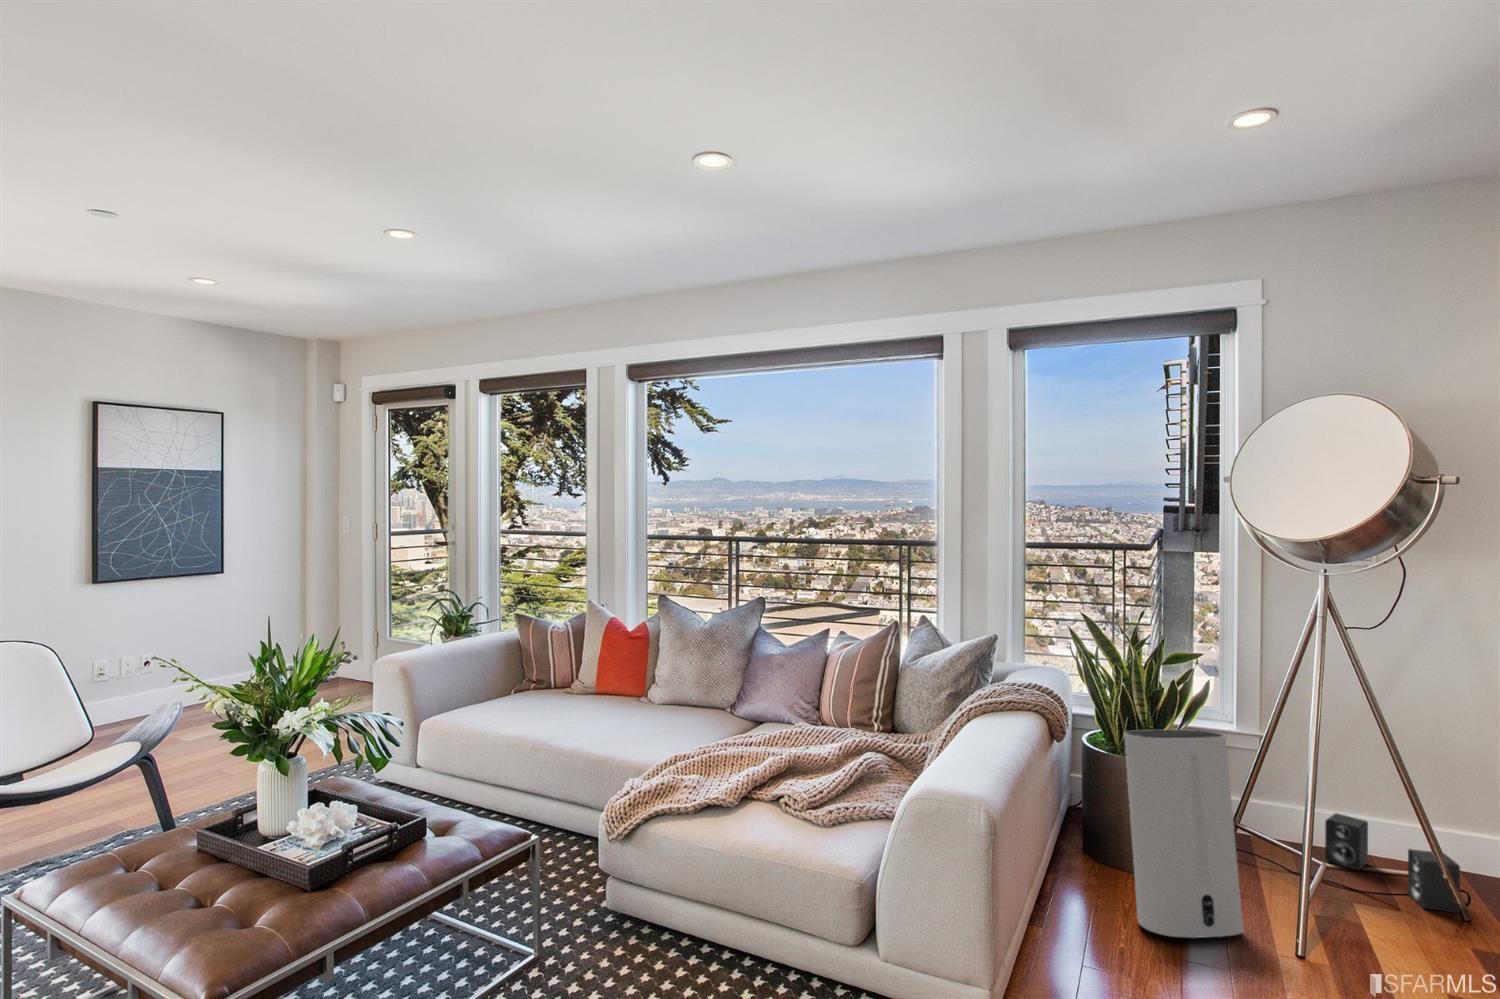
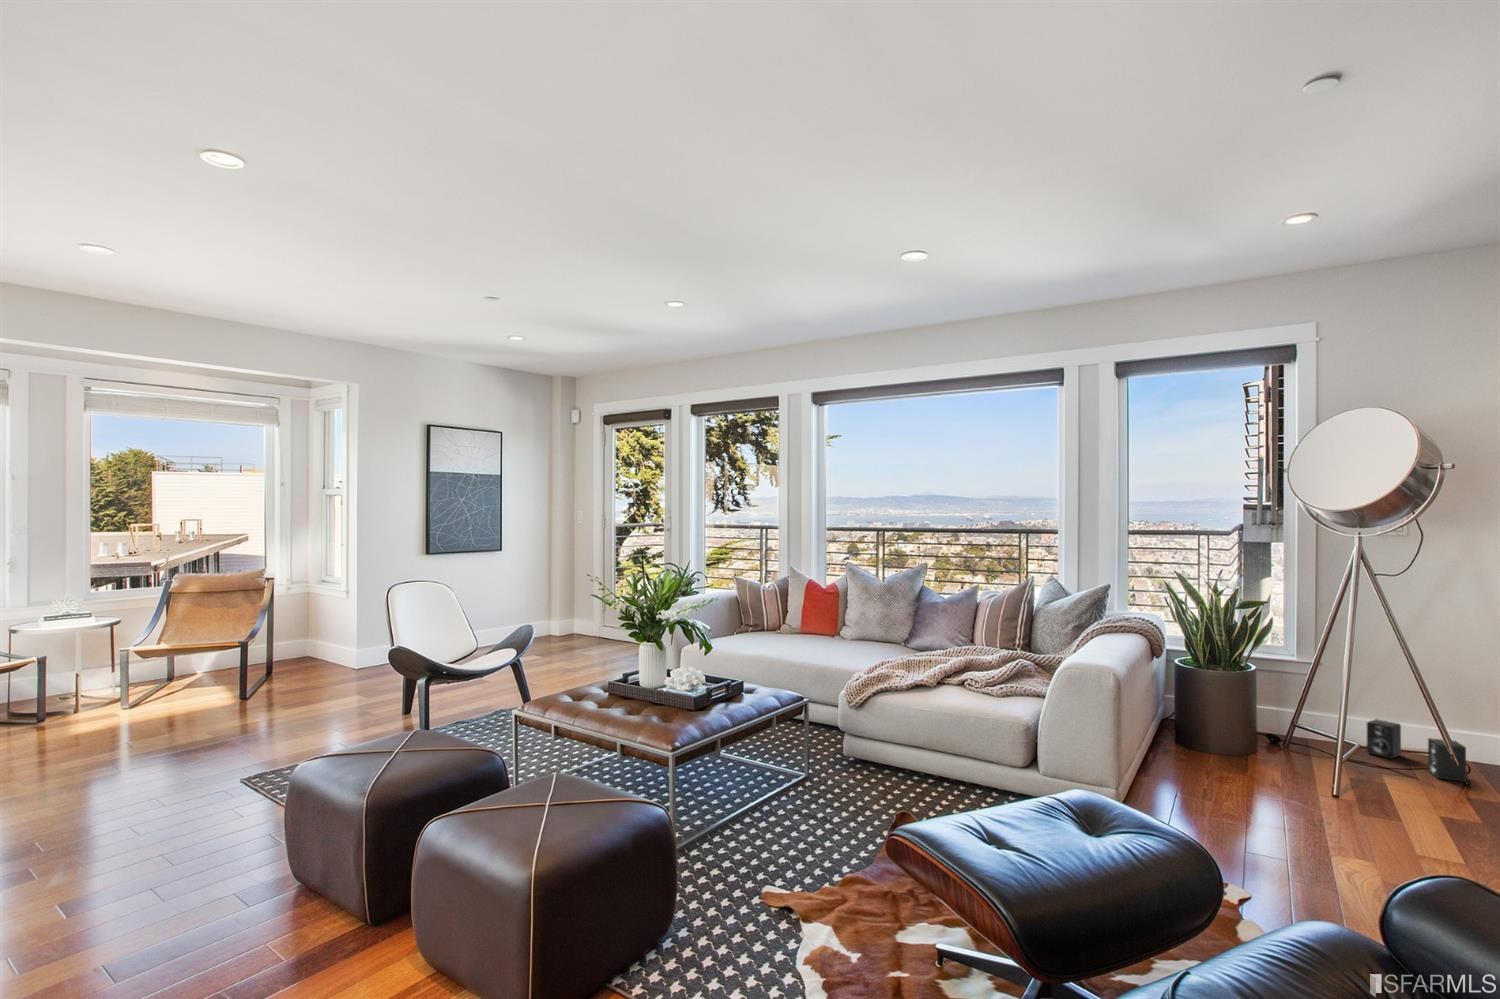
air purifier: present [1124,730,1243,938] -> none [1206,647,1296,784]

